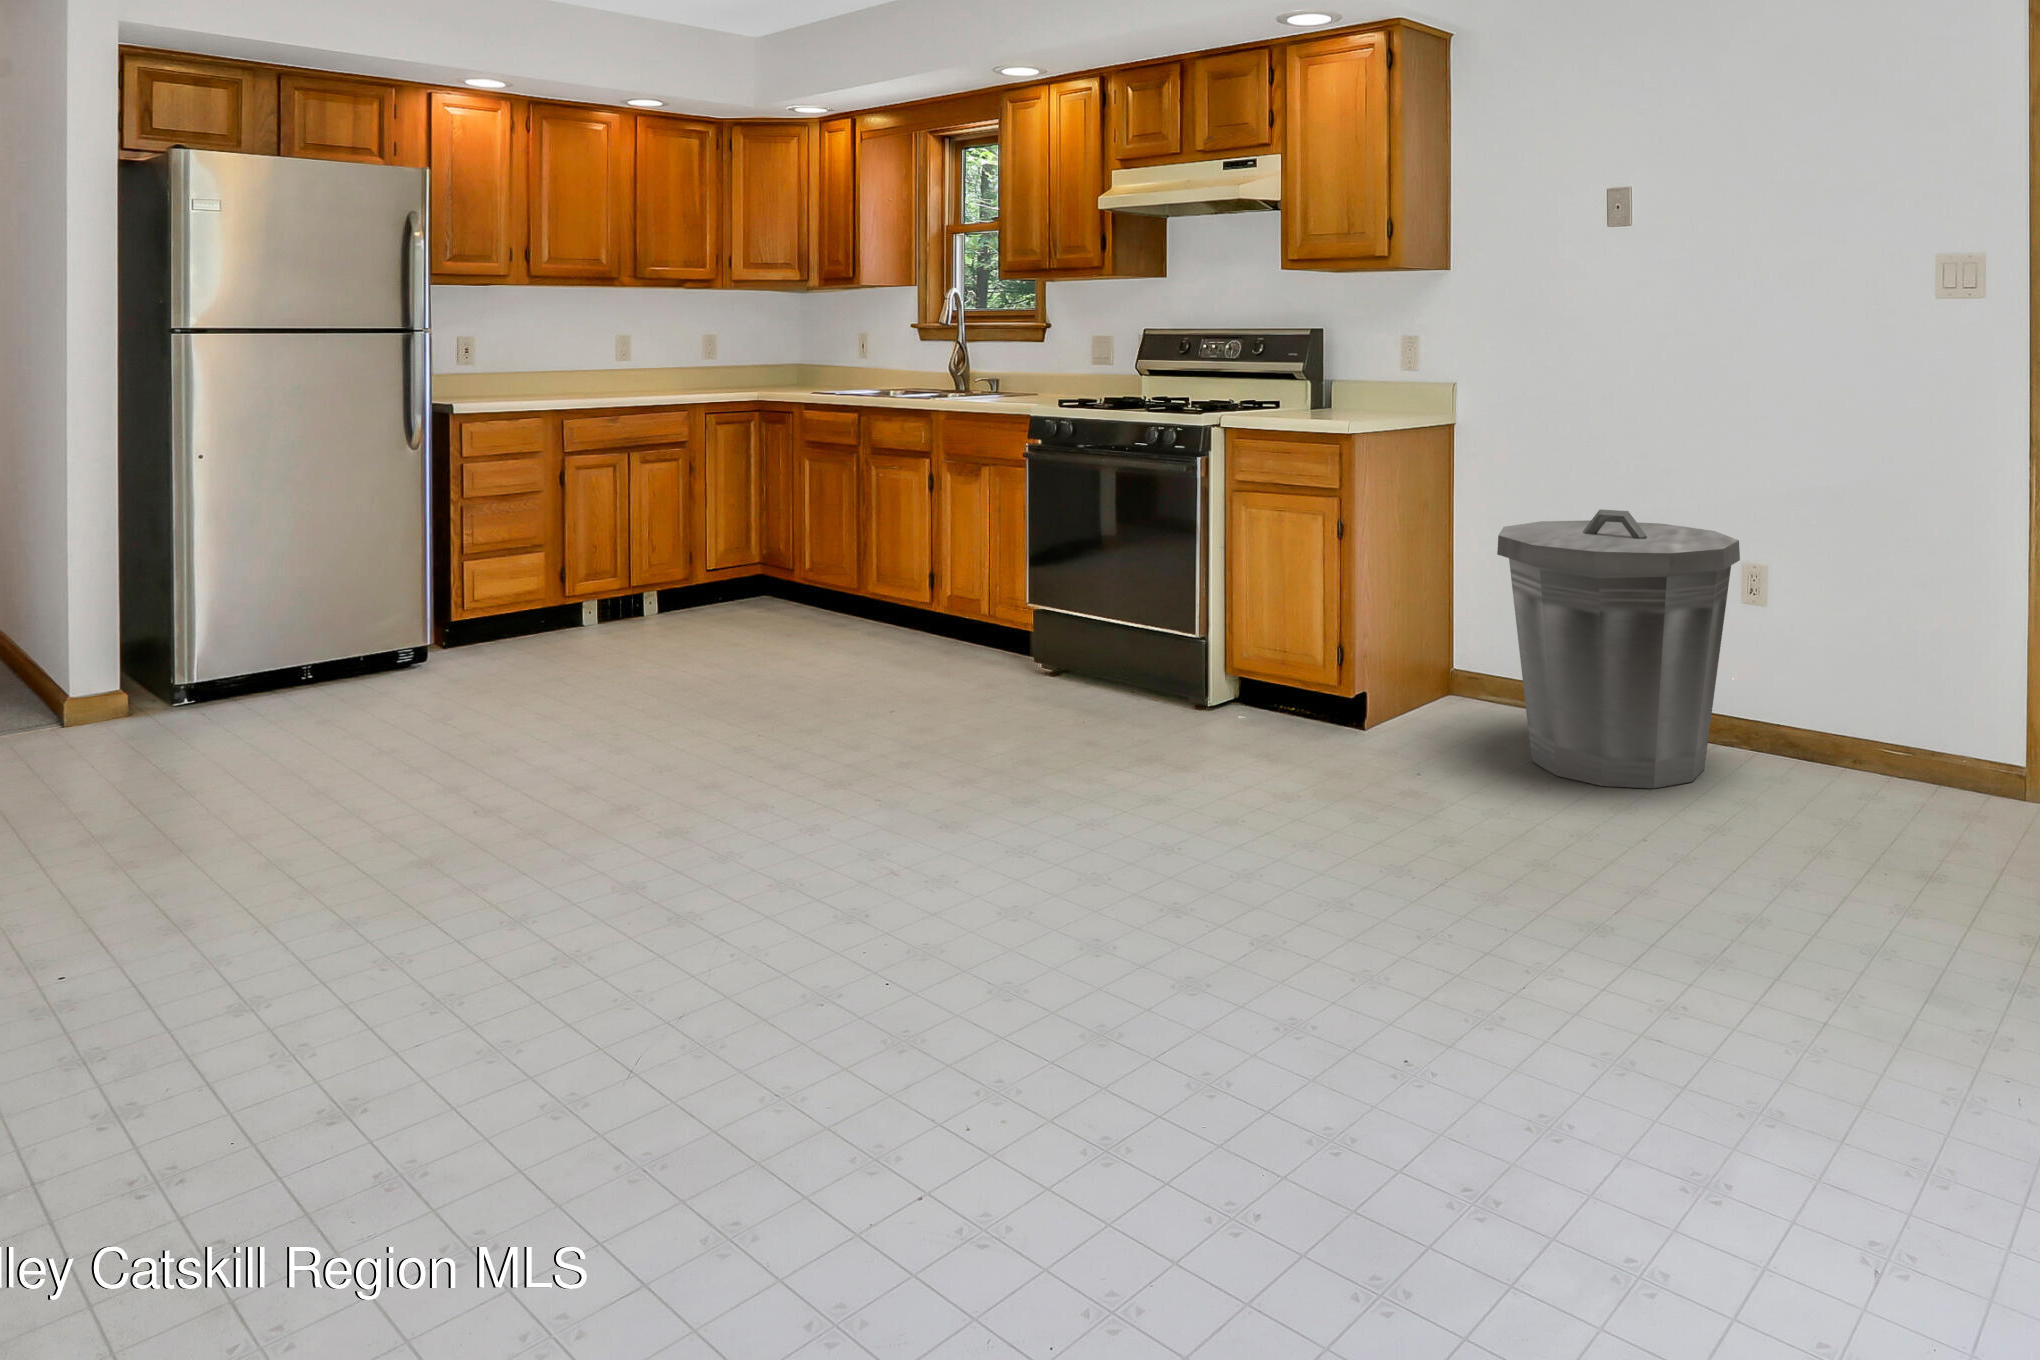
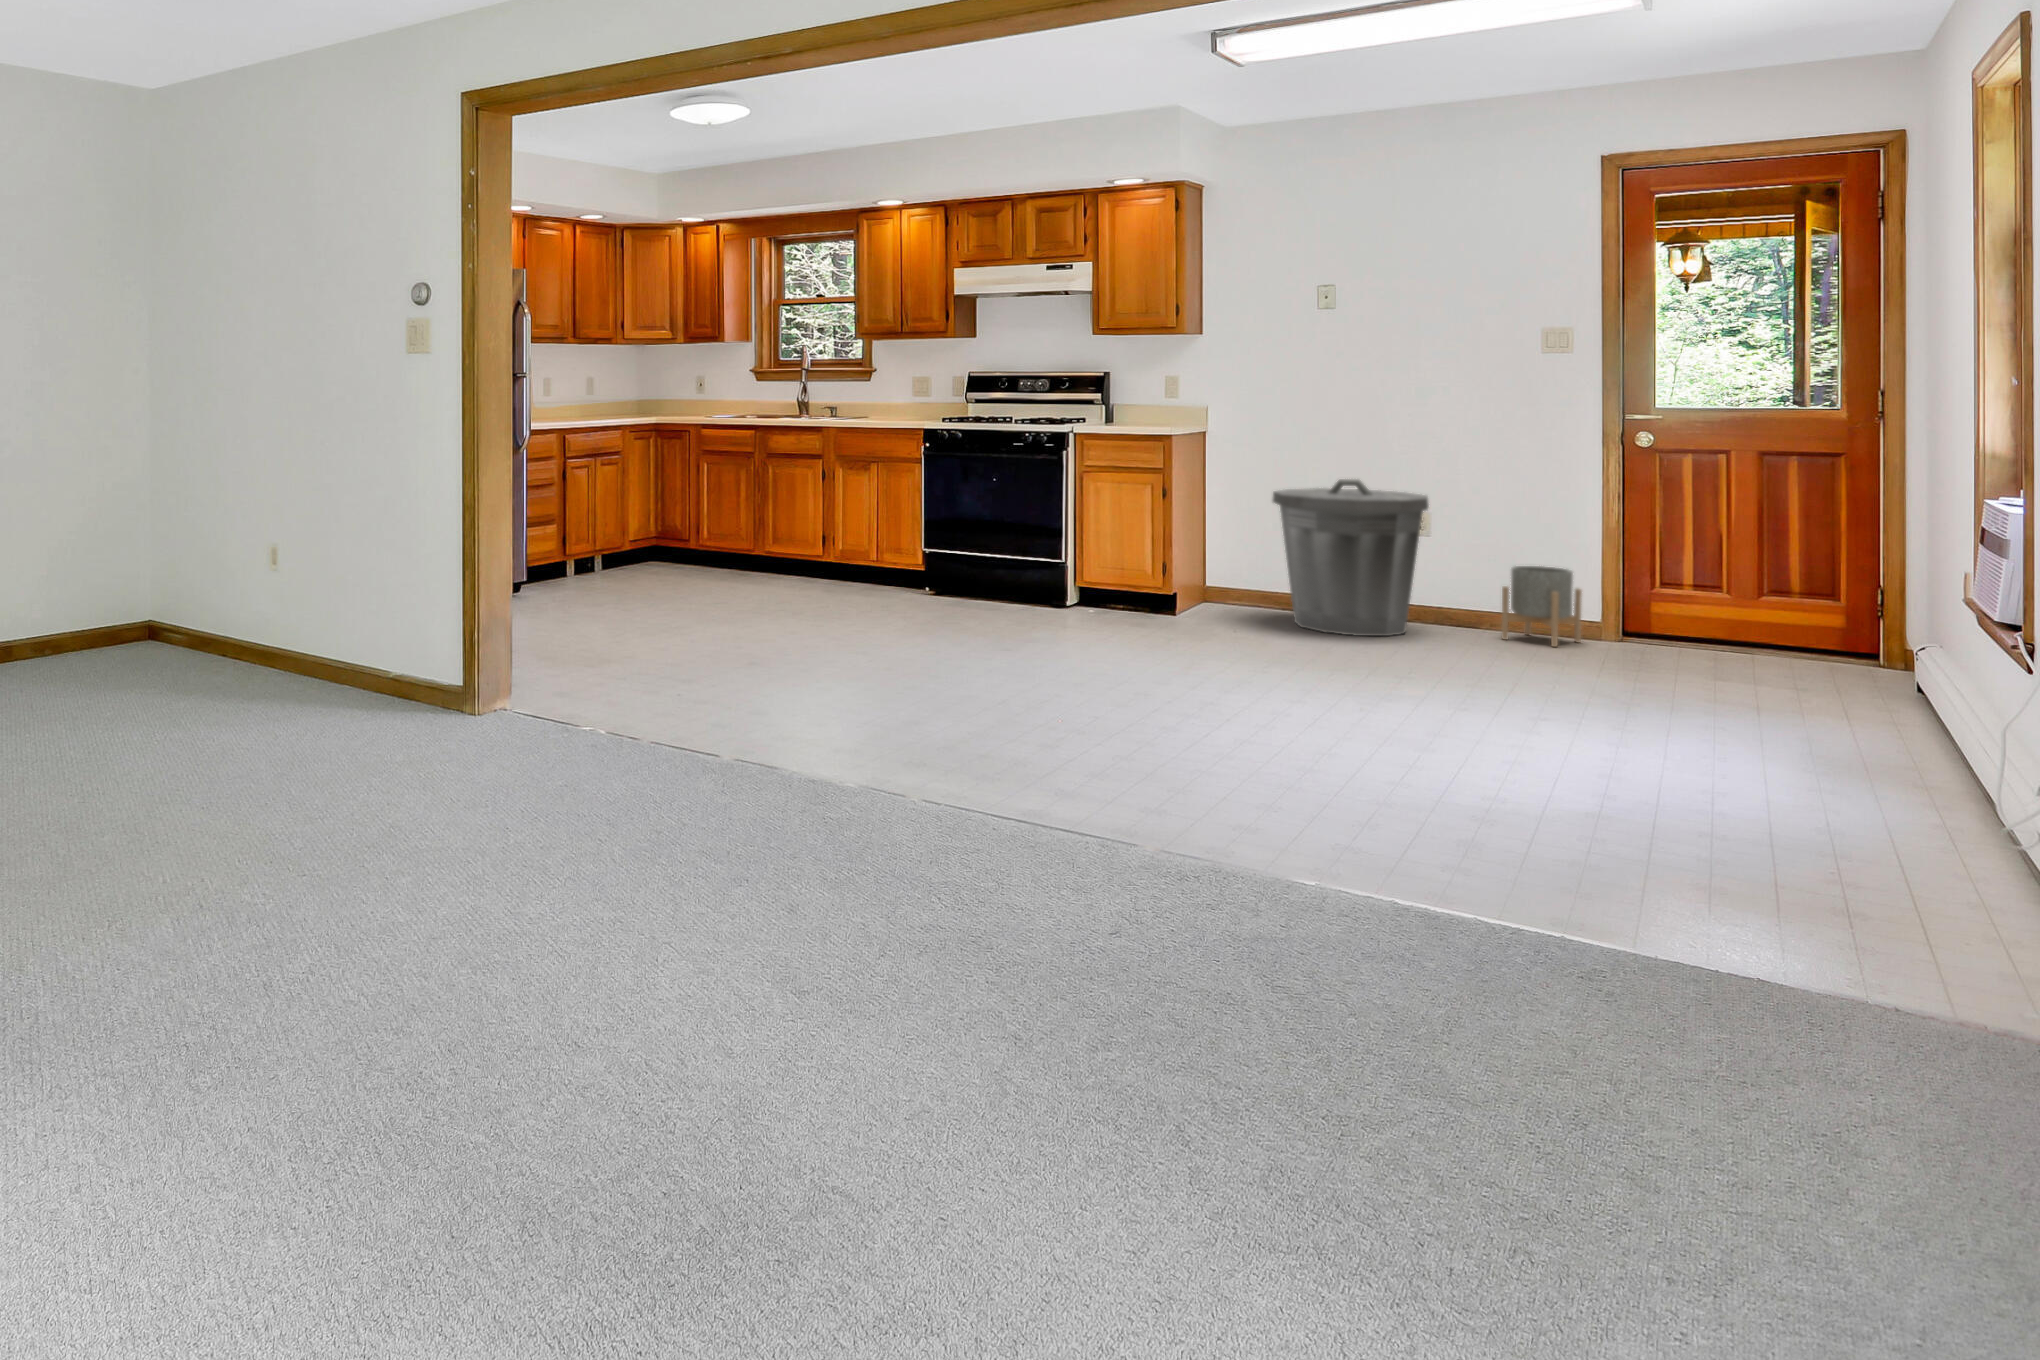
planter: none [1849,667,1983,823] -> present [1502,566,1582,647]

